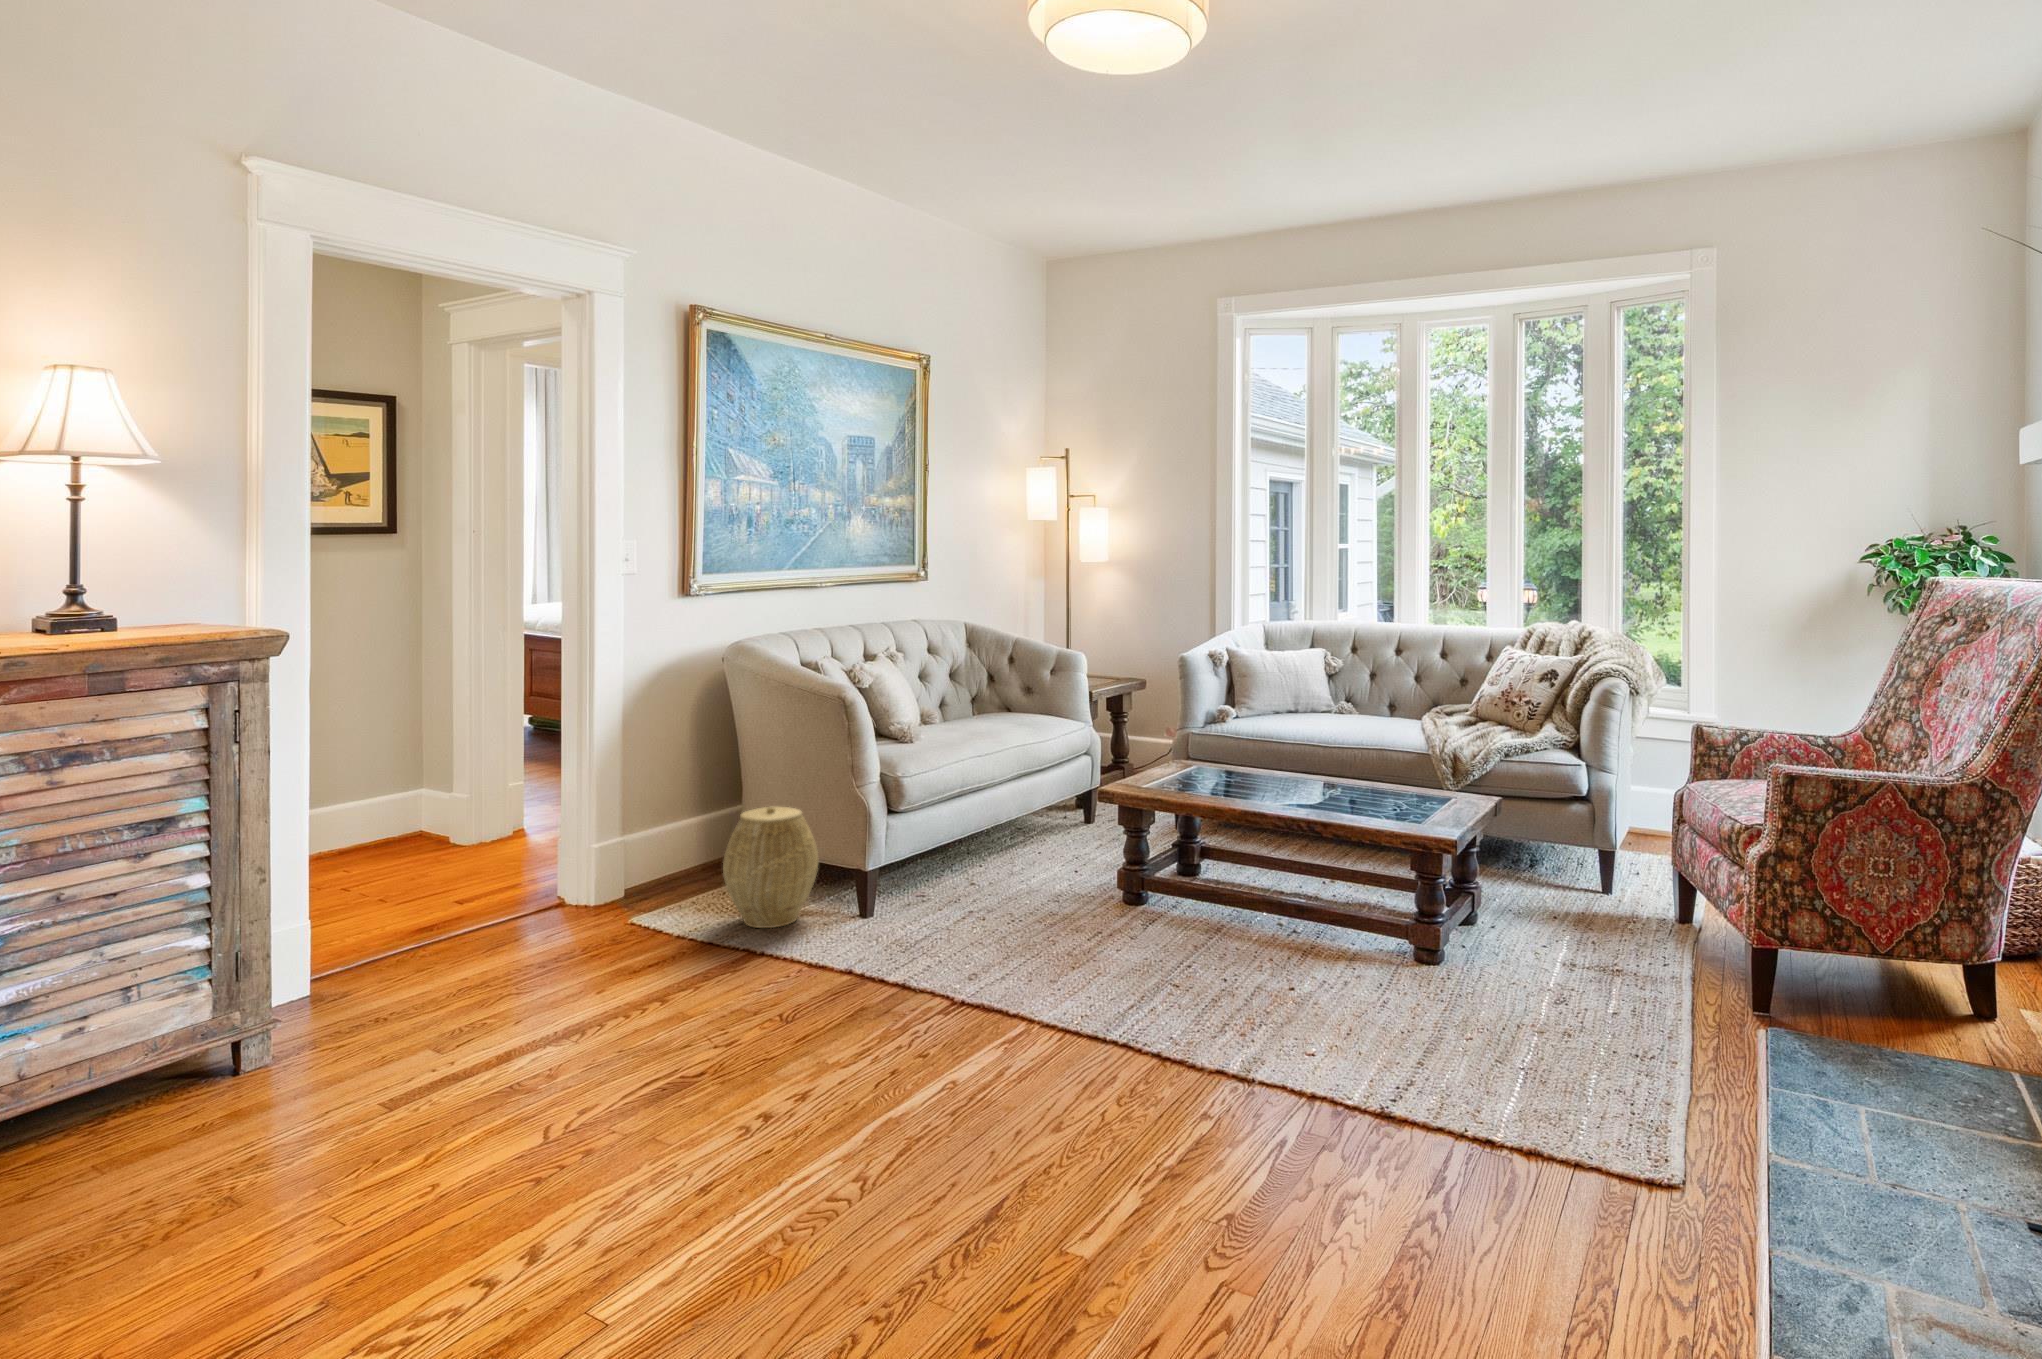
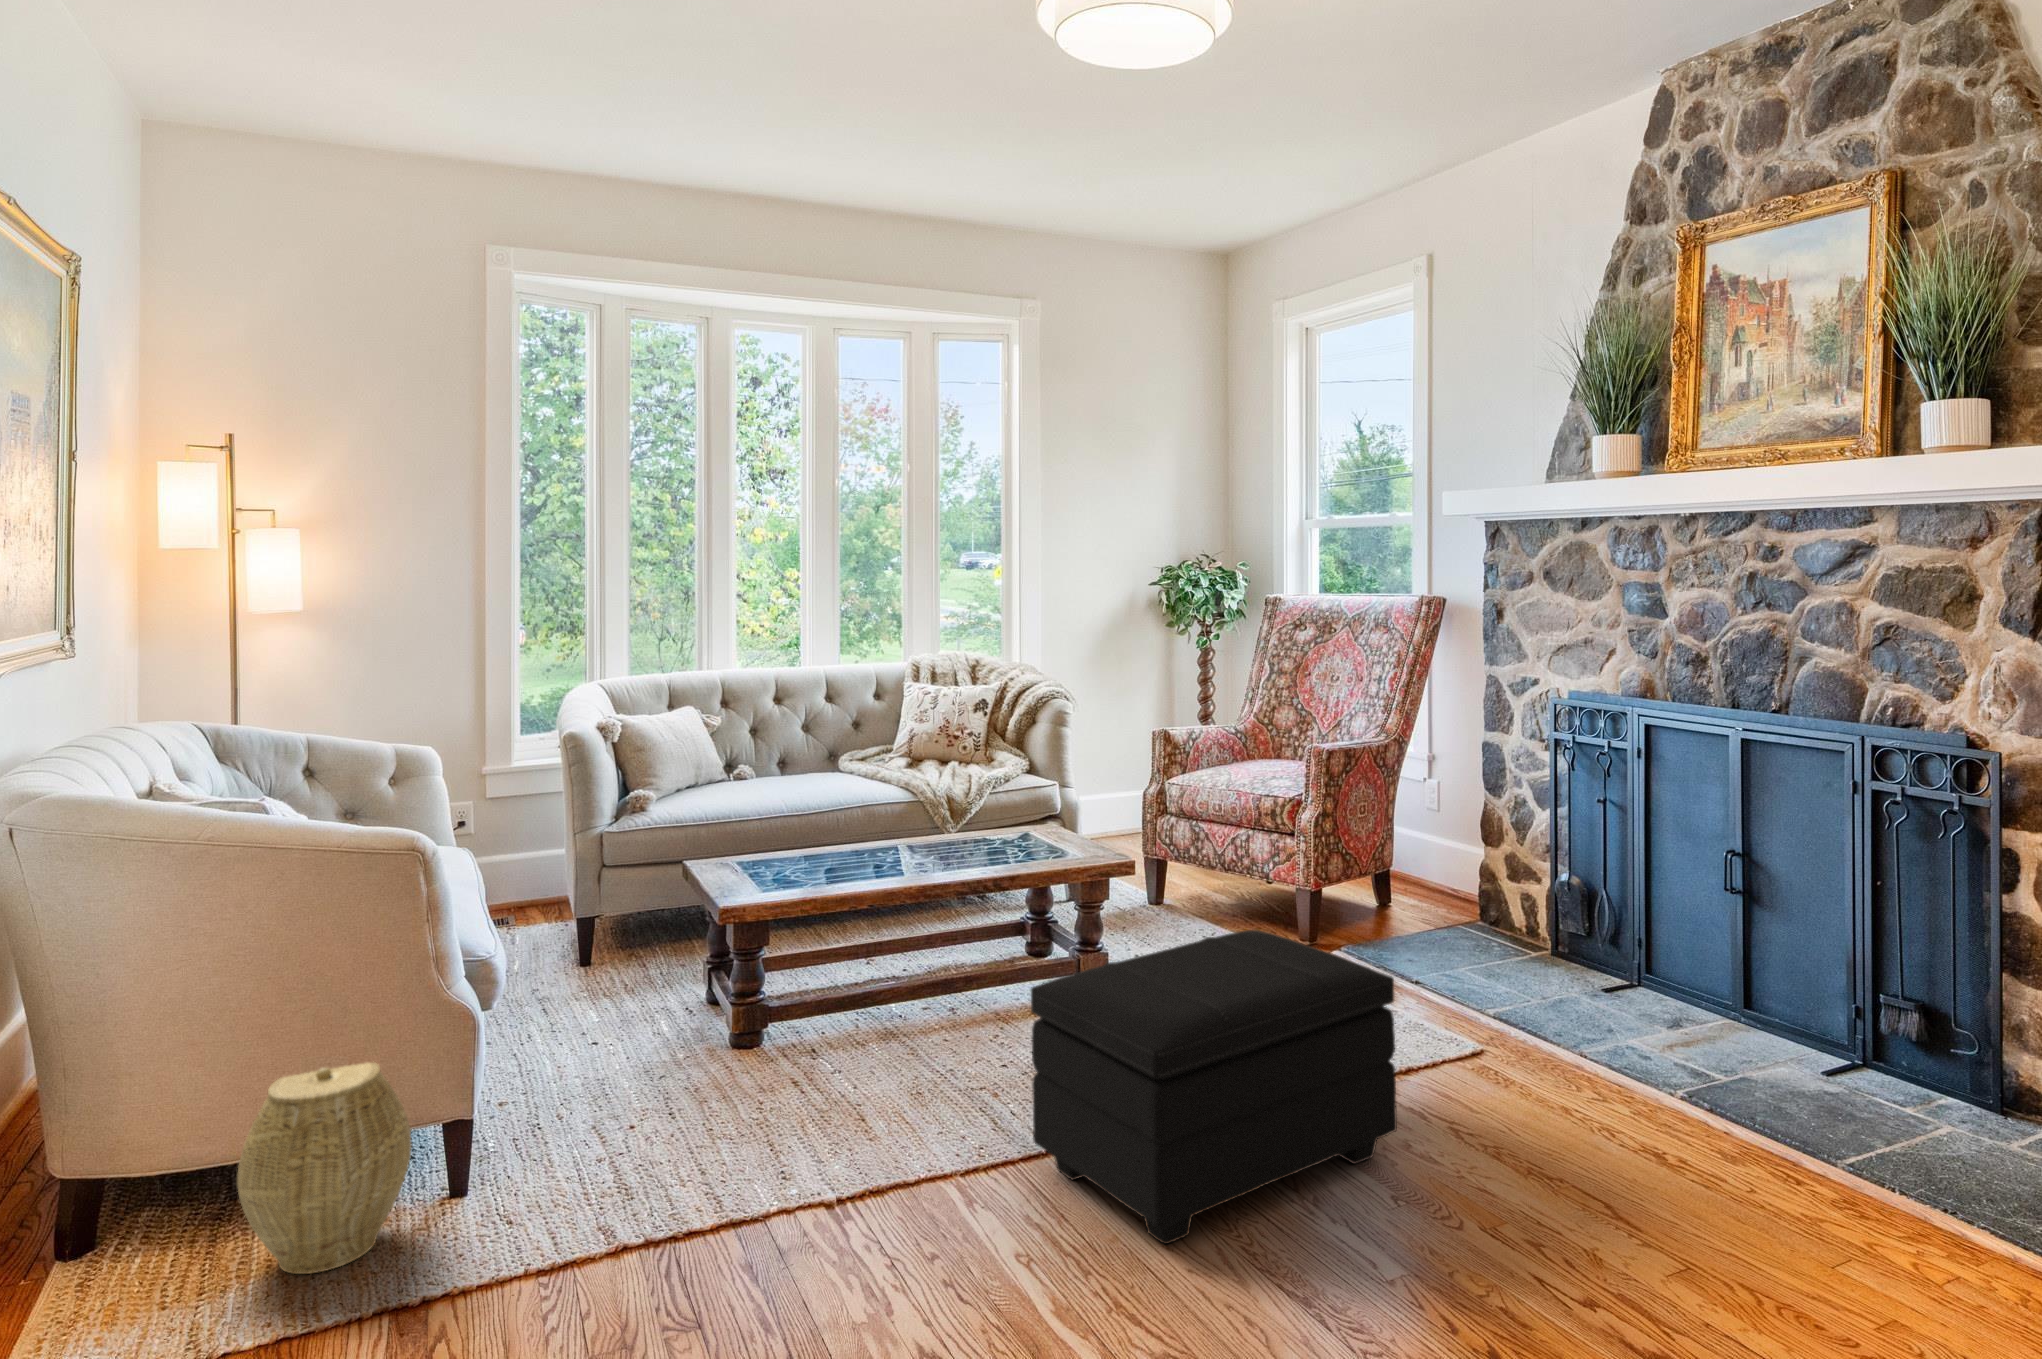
footstool: none [1003,885,1360,1184] -> present [1031,930,1397,1244]

